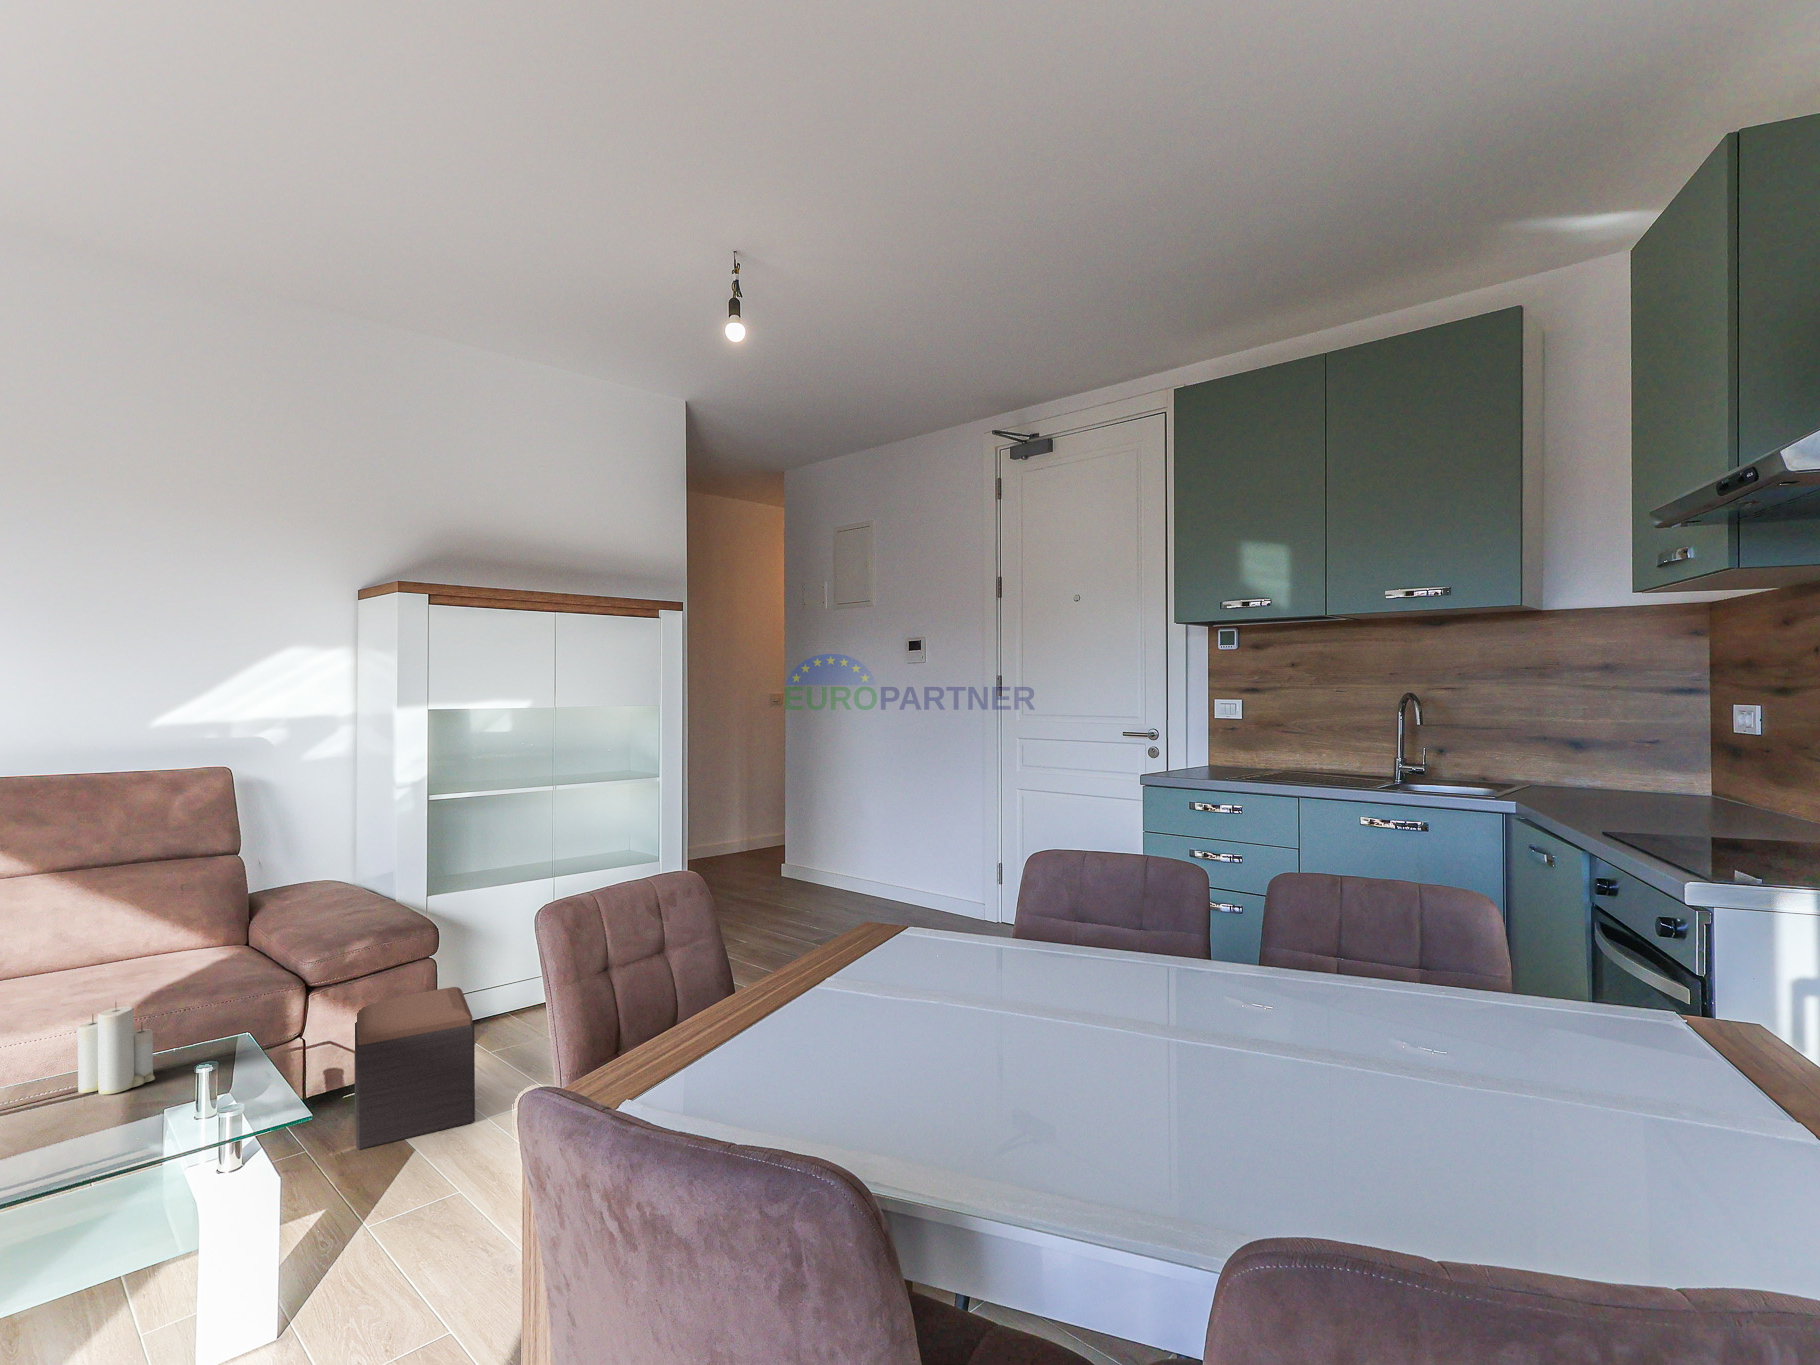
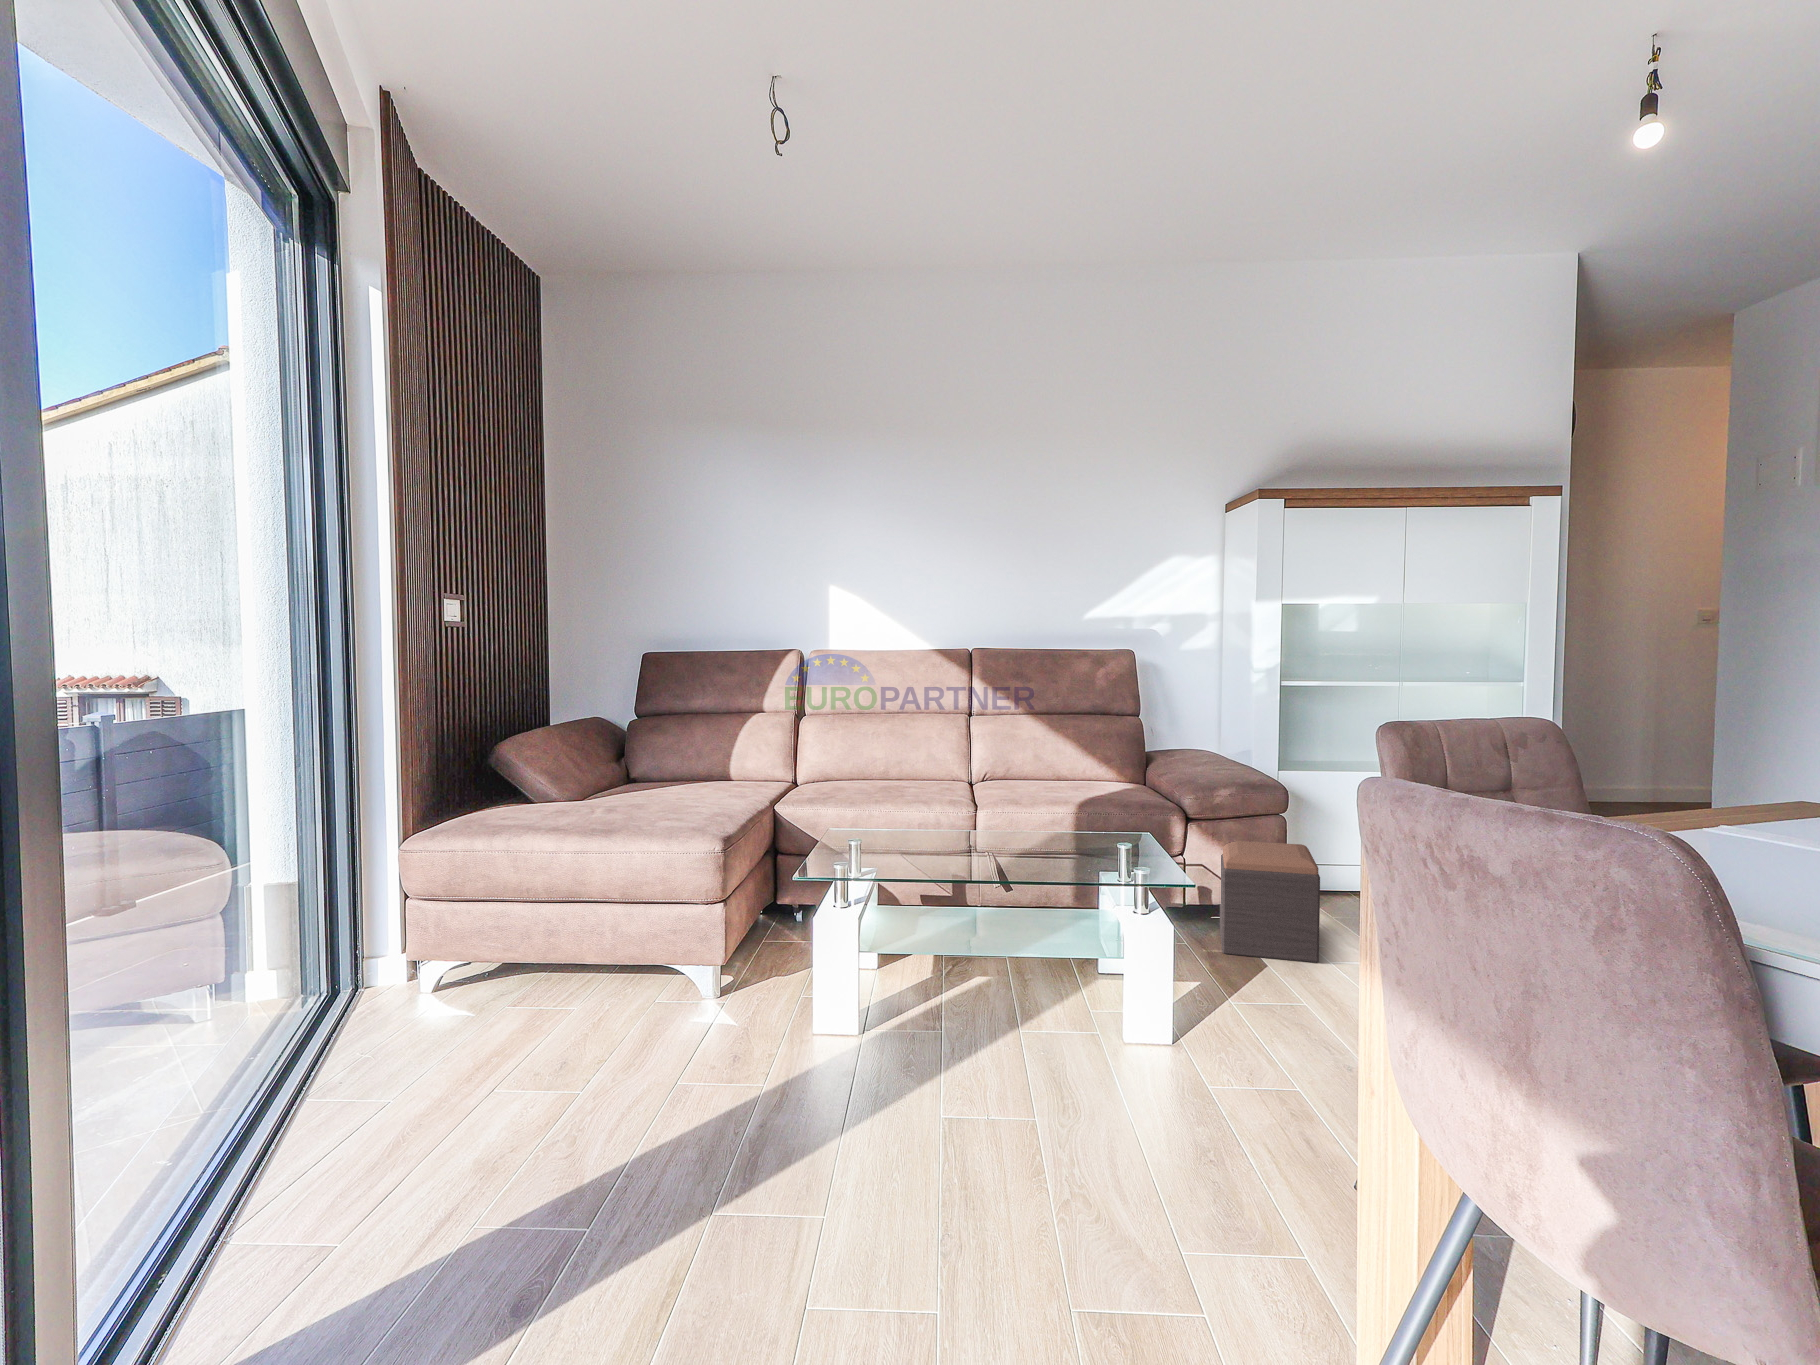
candle: present [78,1002,155,1094] -> none [1053,787,1094,850]

